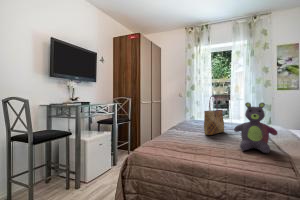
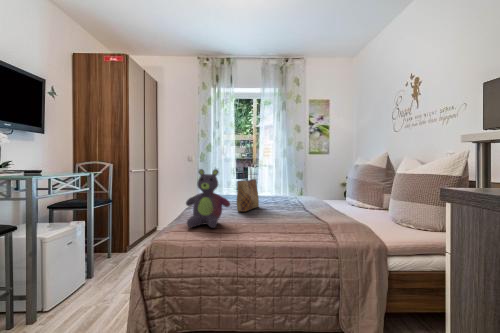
stuffed bear: present [234,102,278,153] -> present [186,169,230,228]

